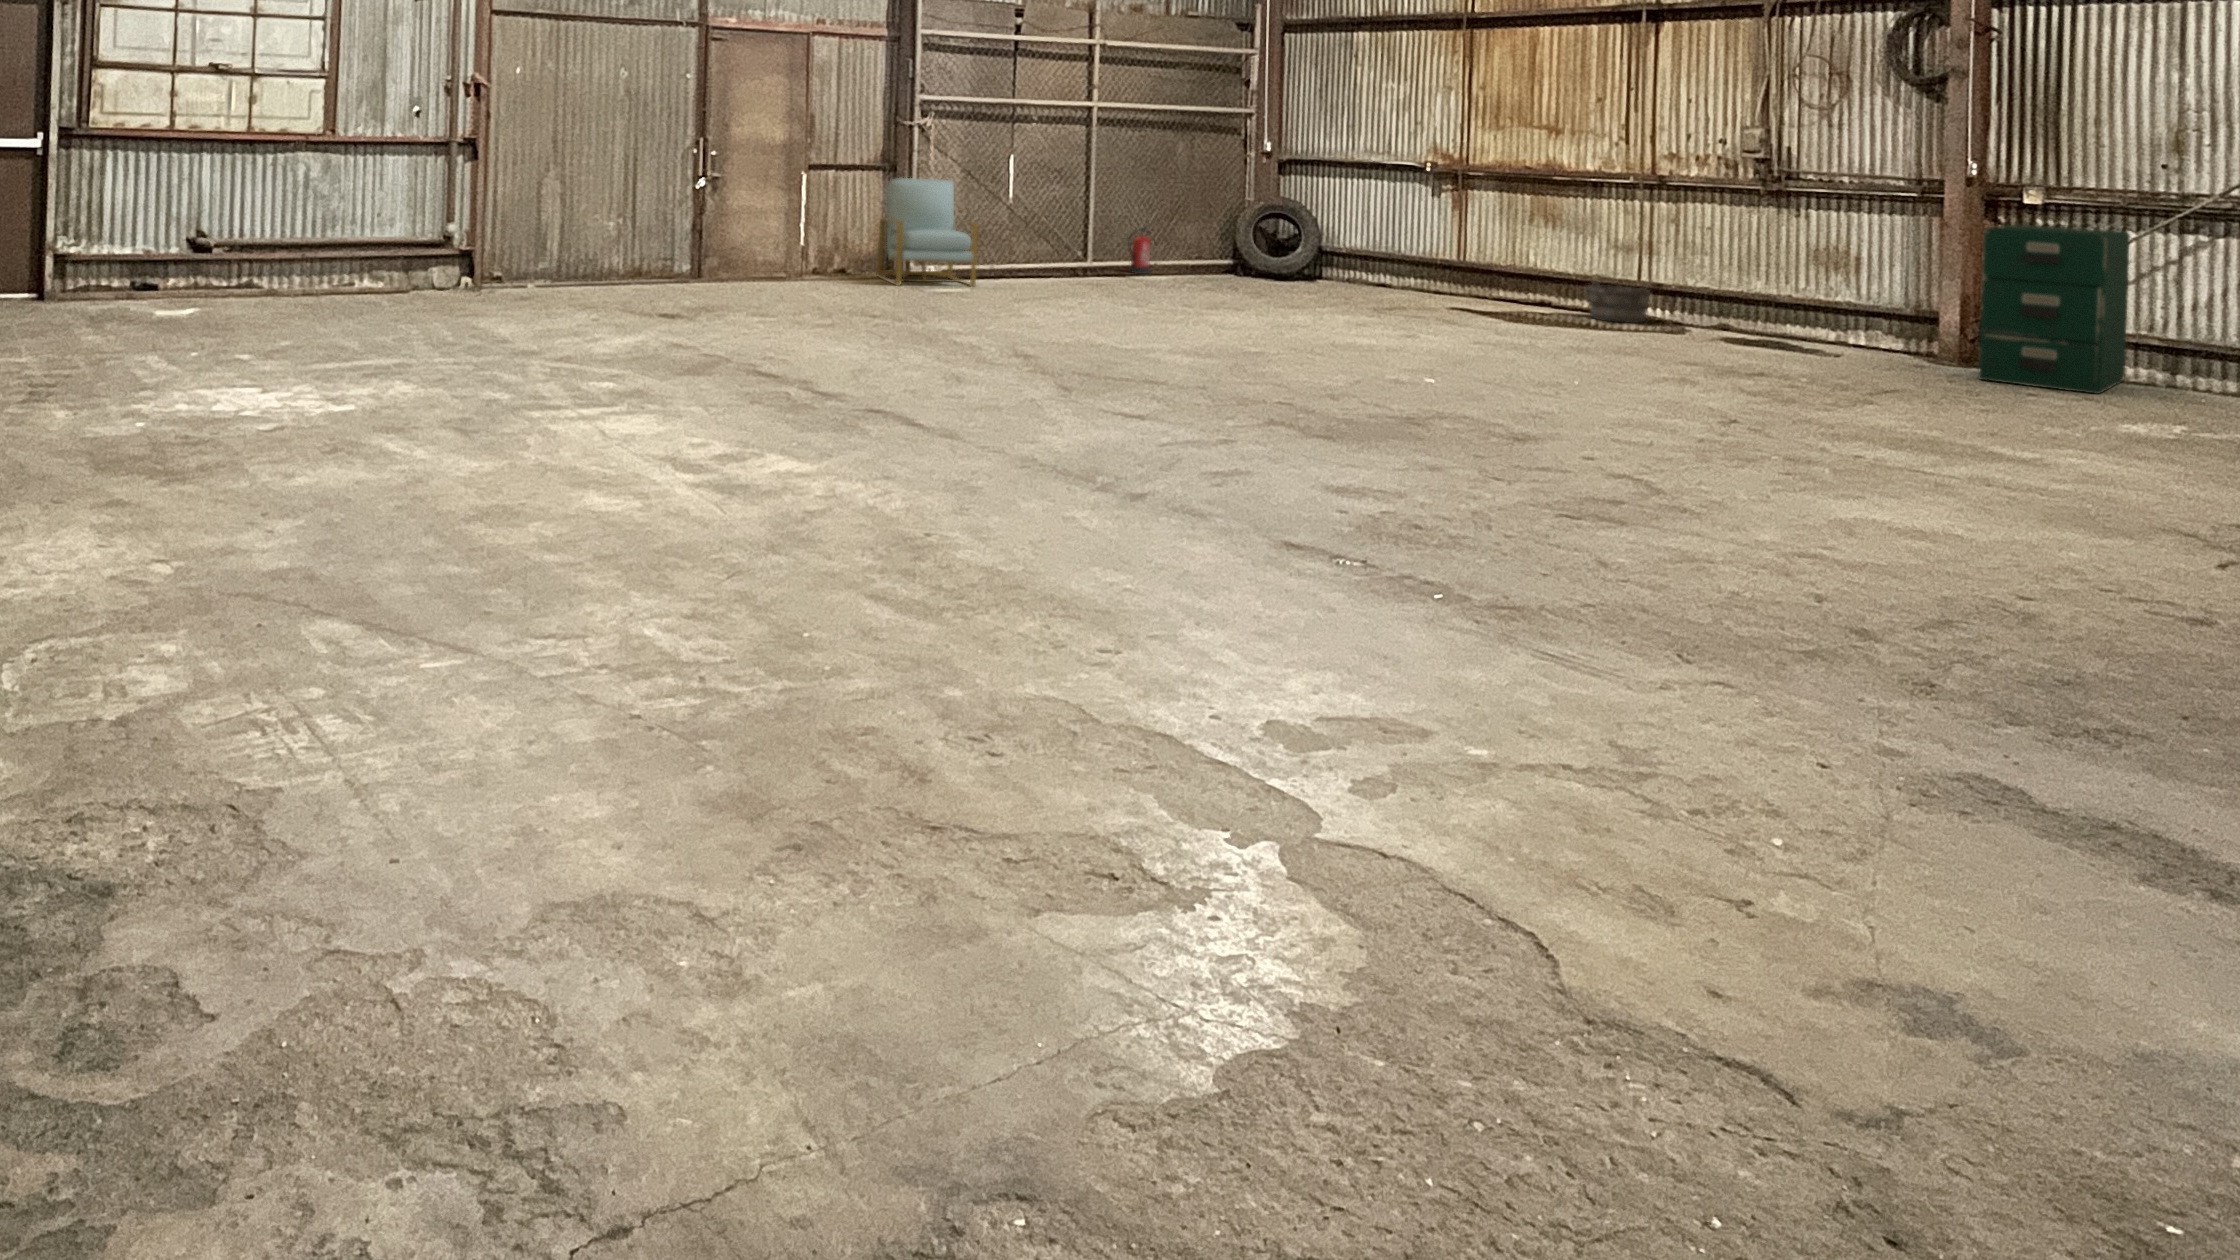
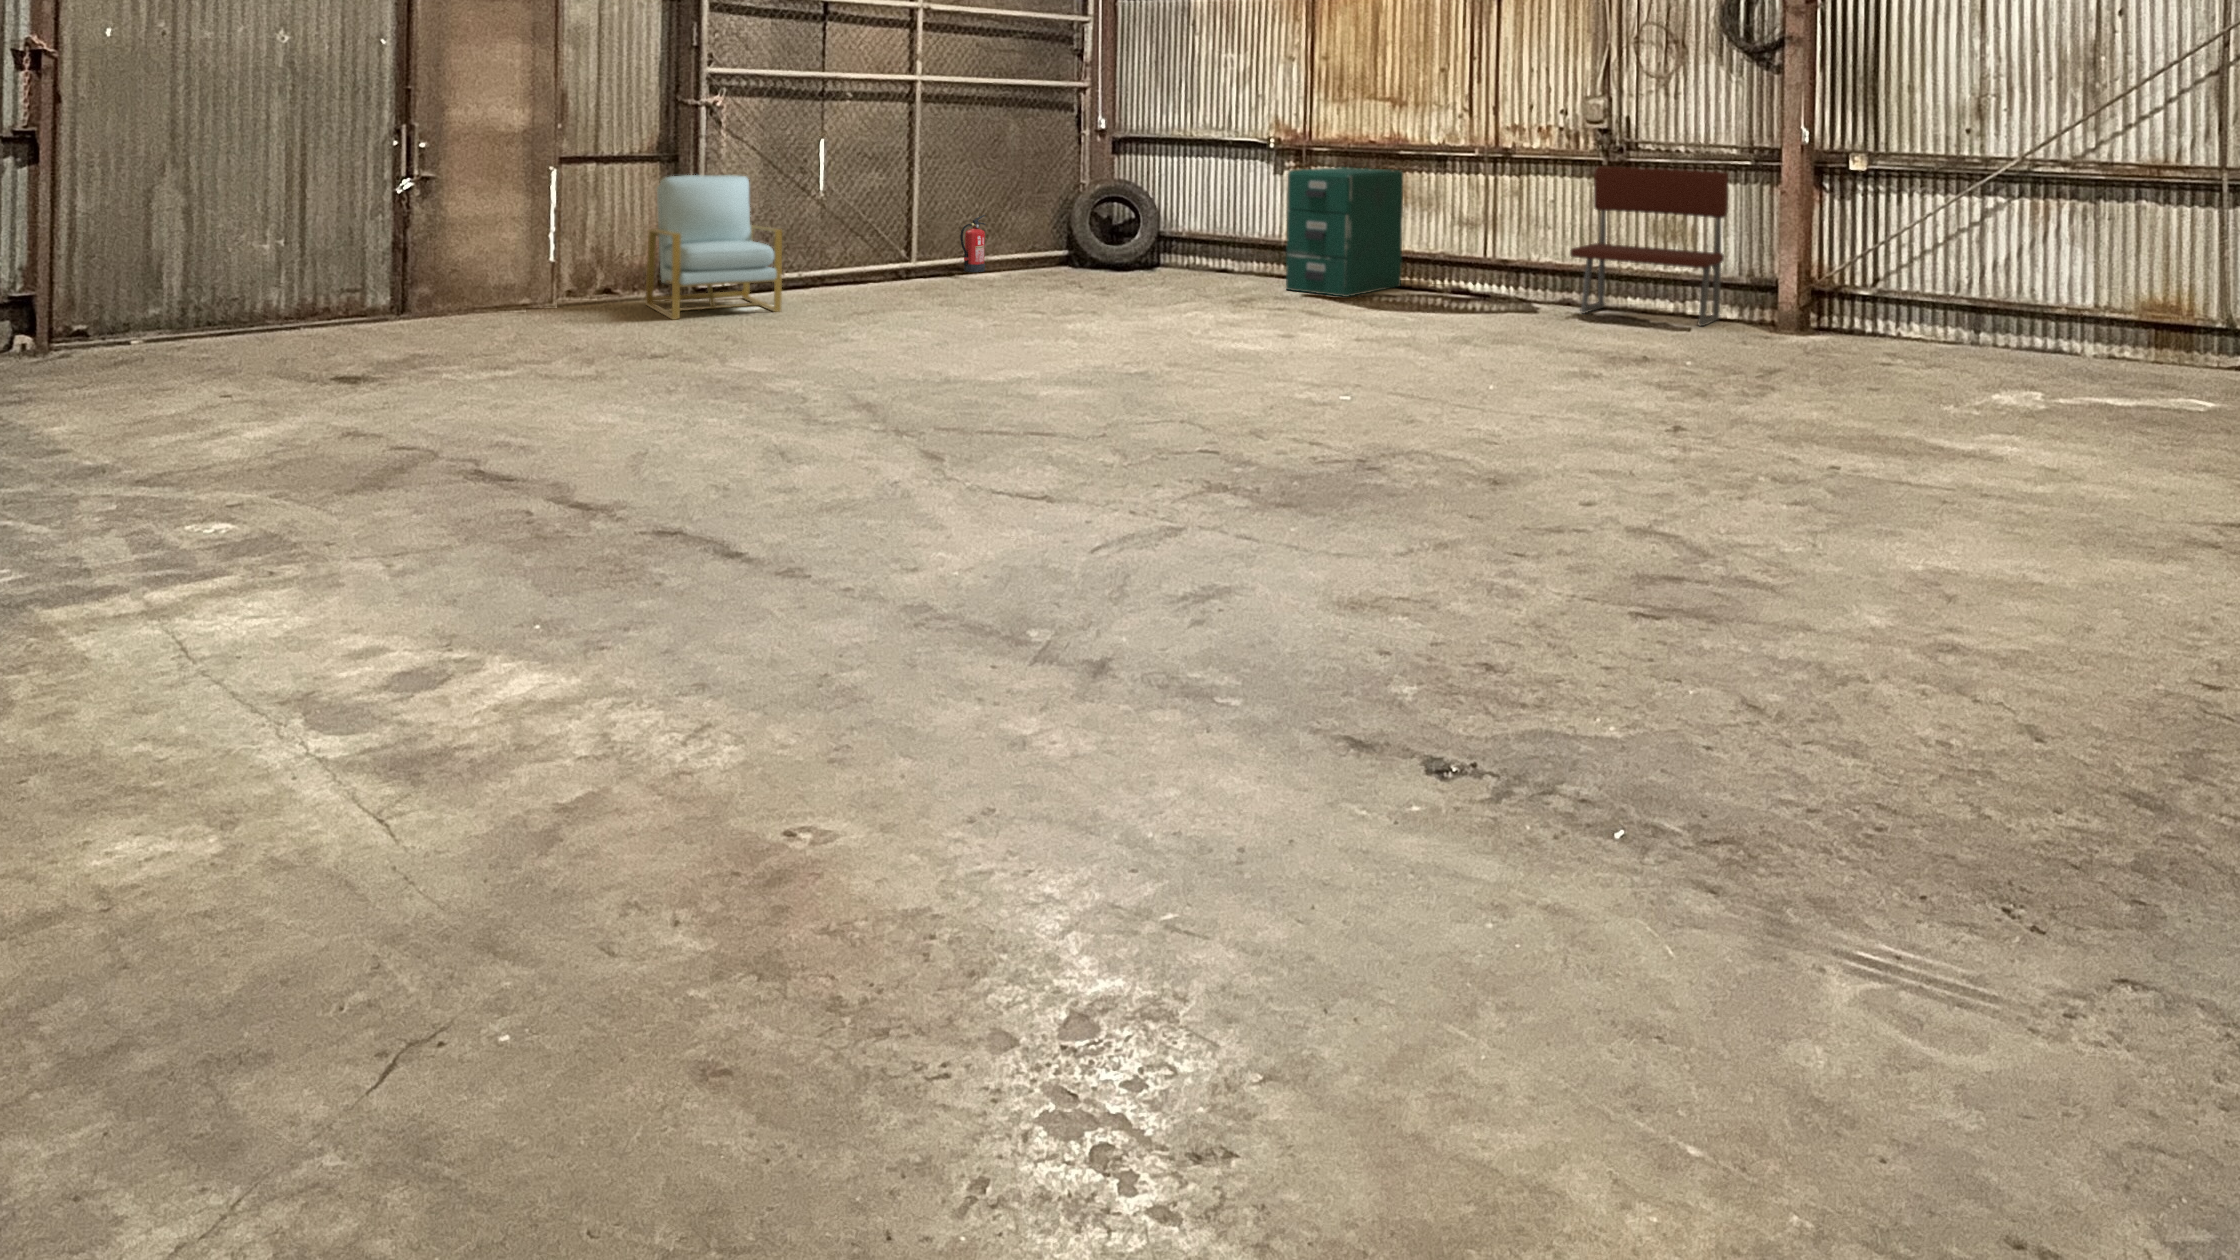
bench: none [1706,196,1888,353] -> present [1570,166,1728,326]
filing cabinet: present [1978,224,2130,394] -> present [1286,167,1403,297]
bucket: present [1583,281,1651,323] -> none [1440,258,1505,302]

